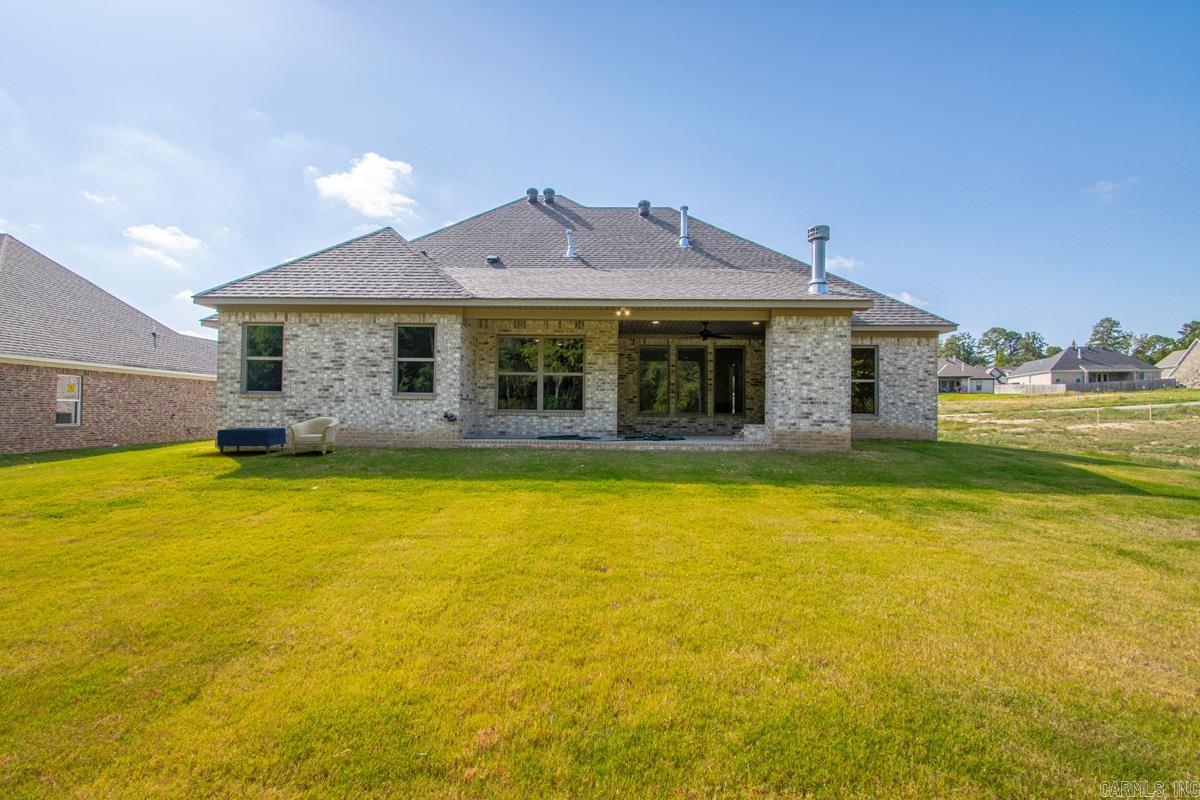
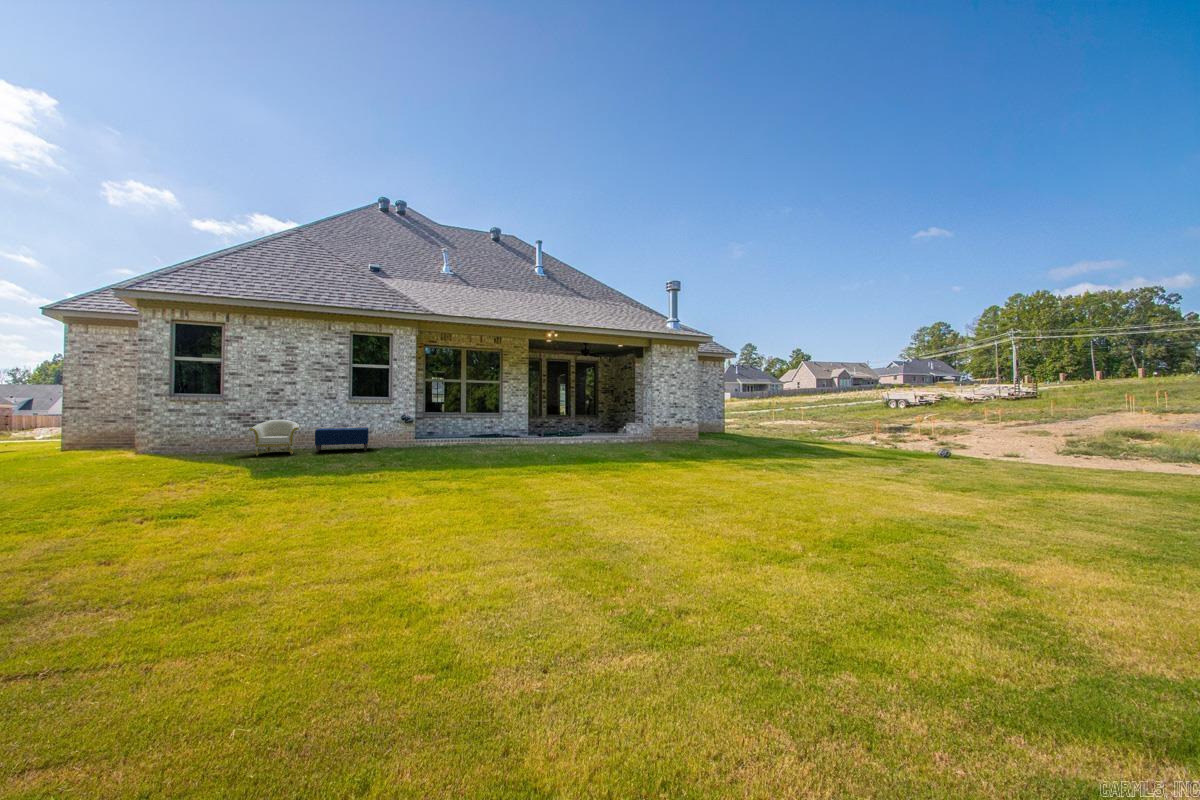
bench: present [217,428,286,454] -> present [315,428,369,452]

